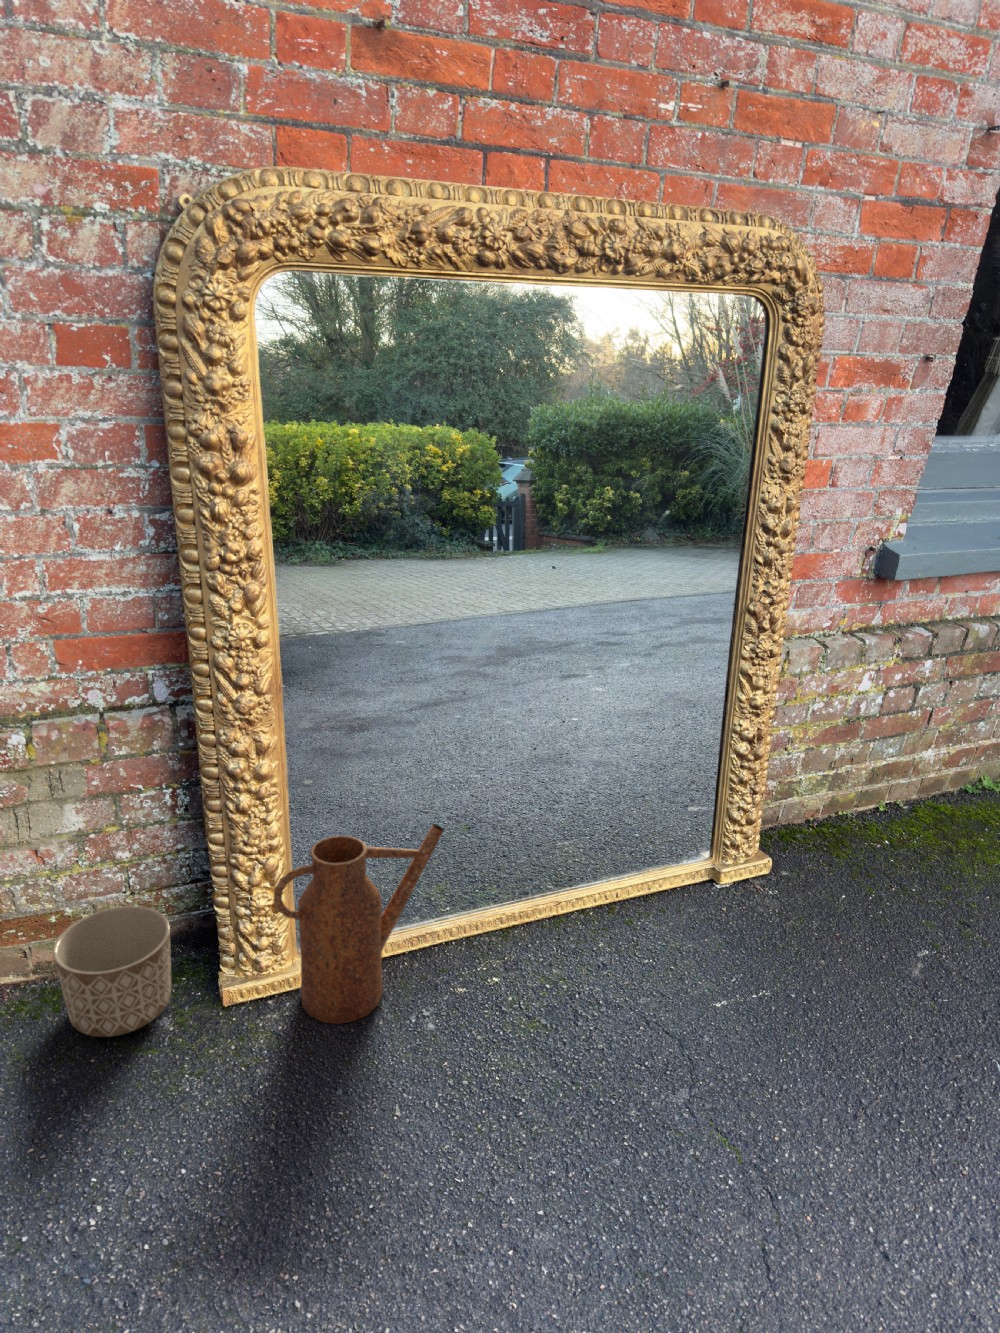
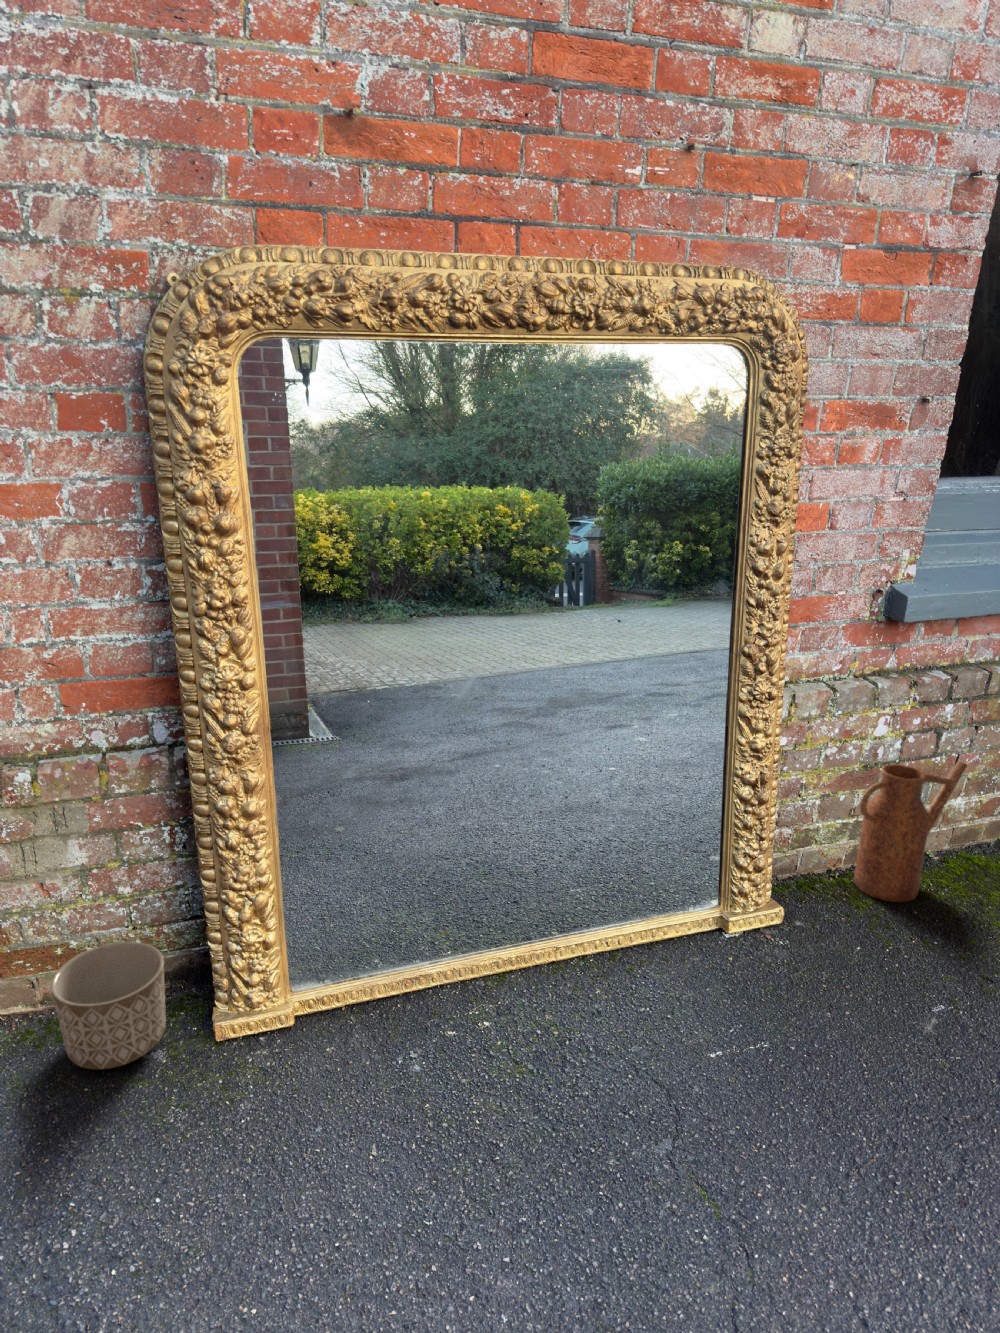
watering can: present [273,824,444,1024] -> present [854,761,967,902]

